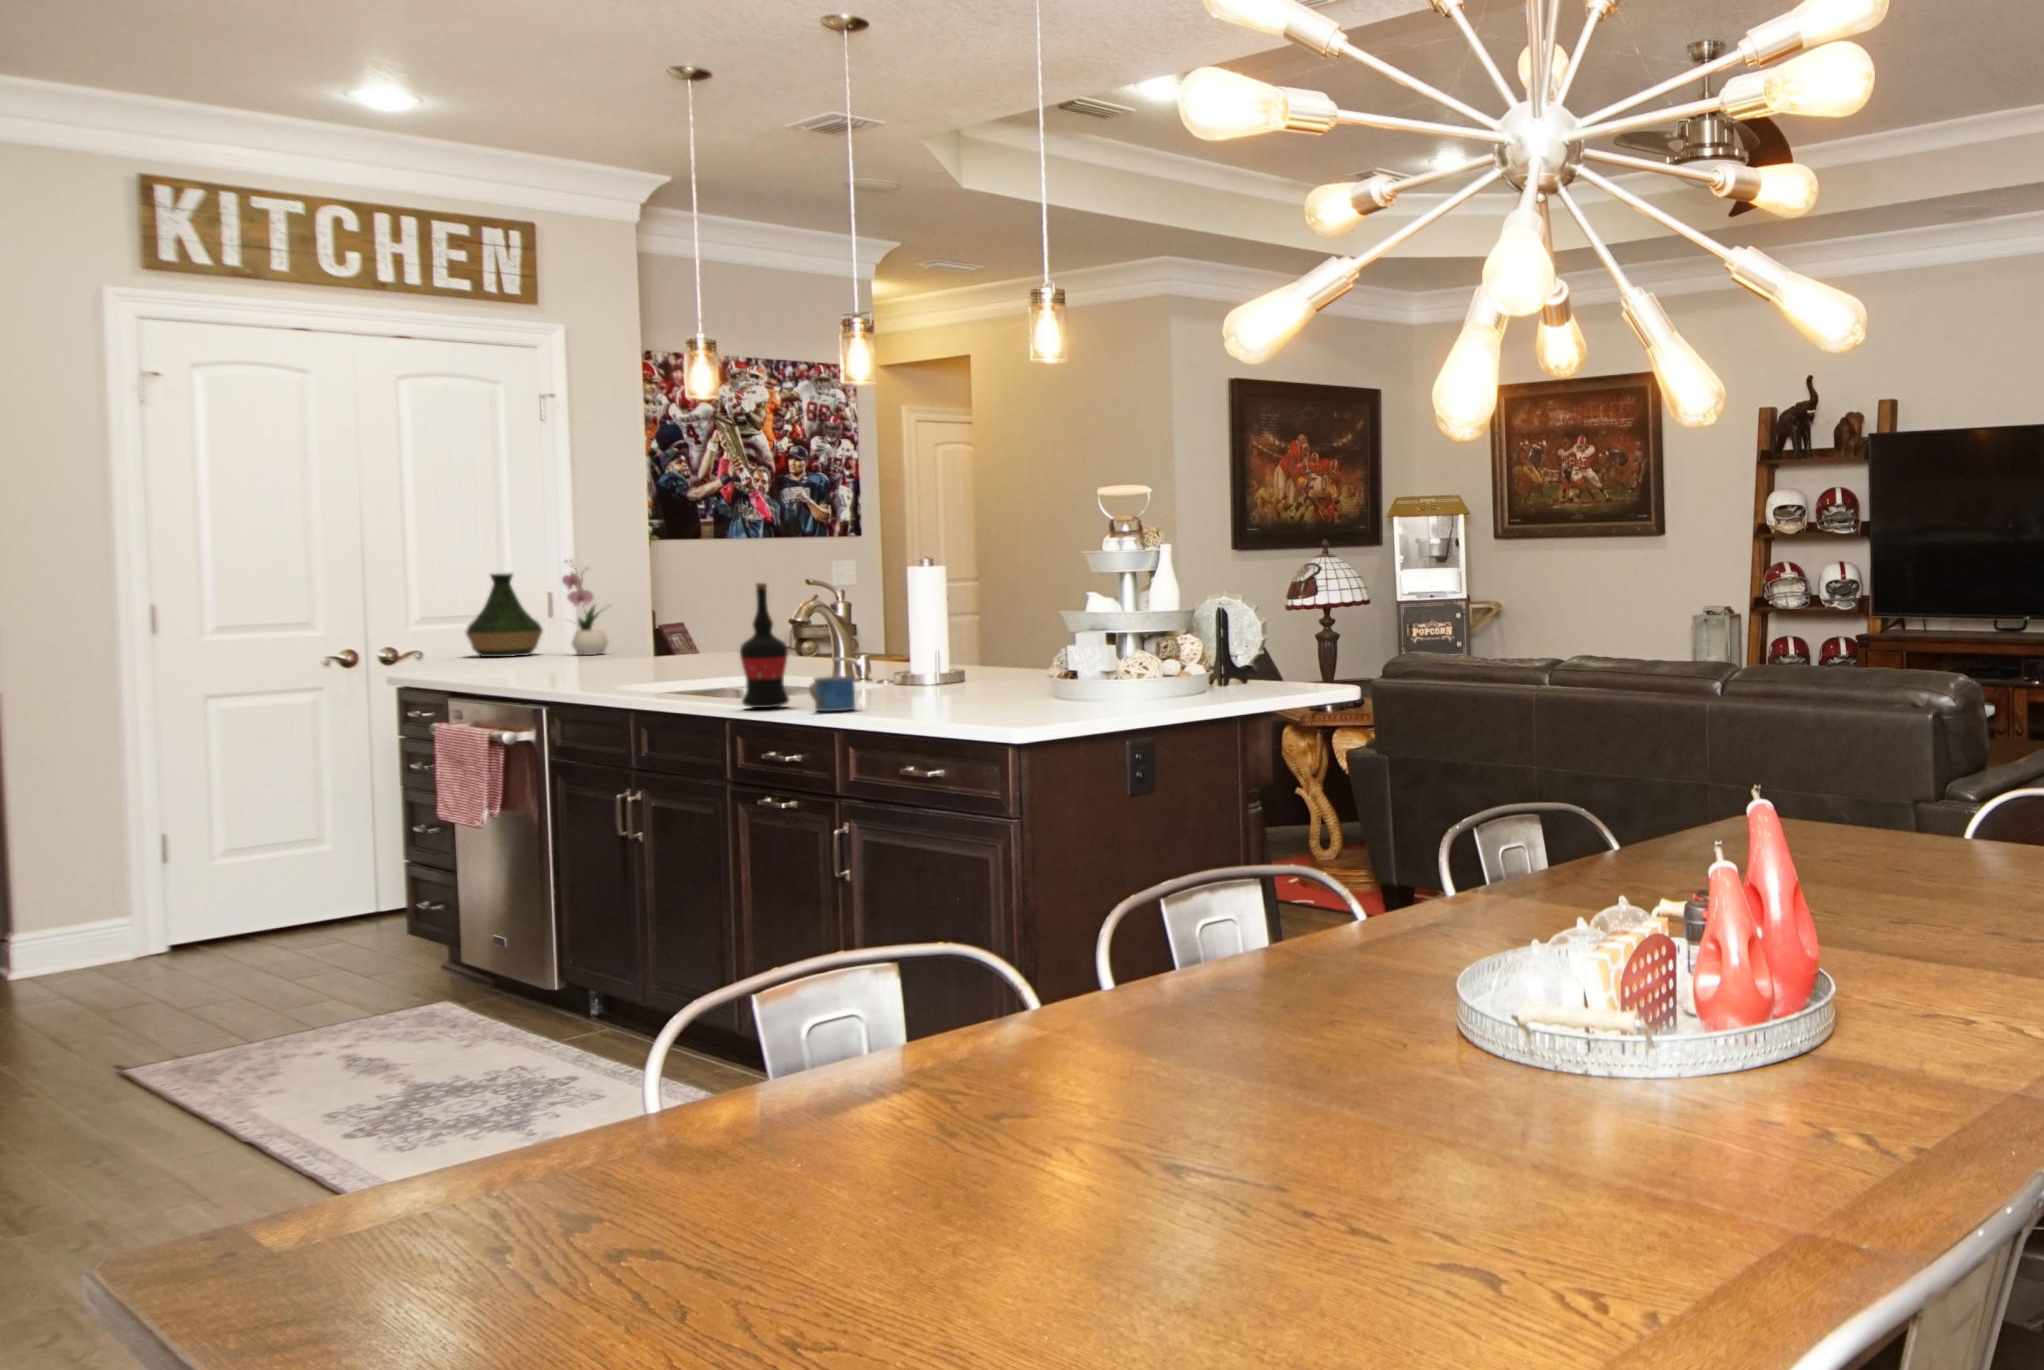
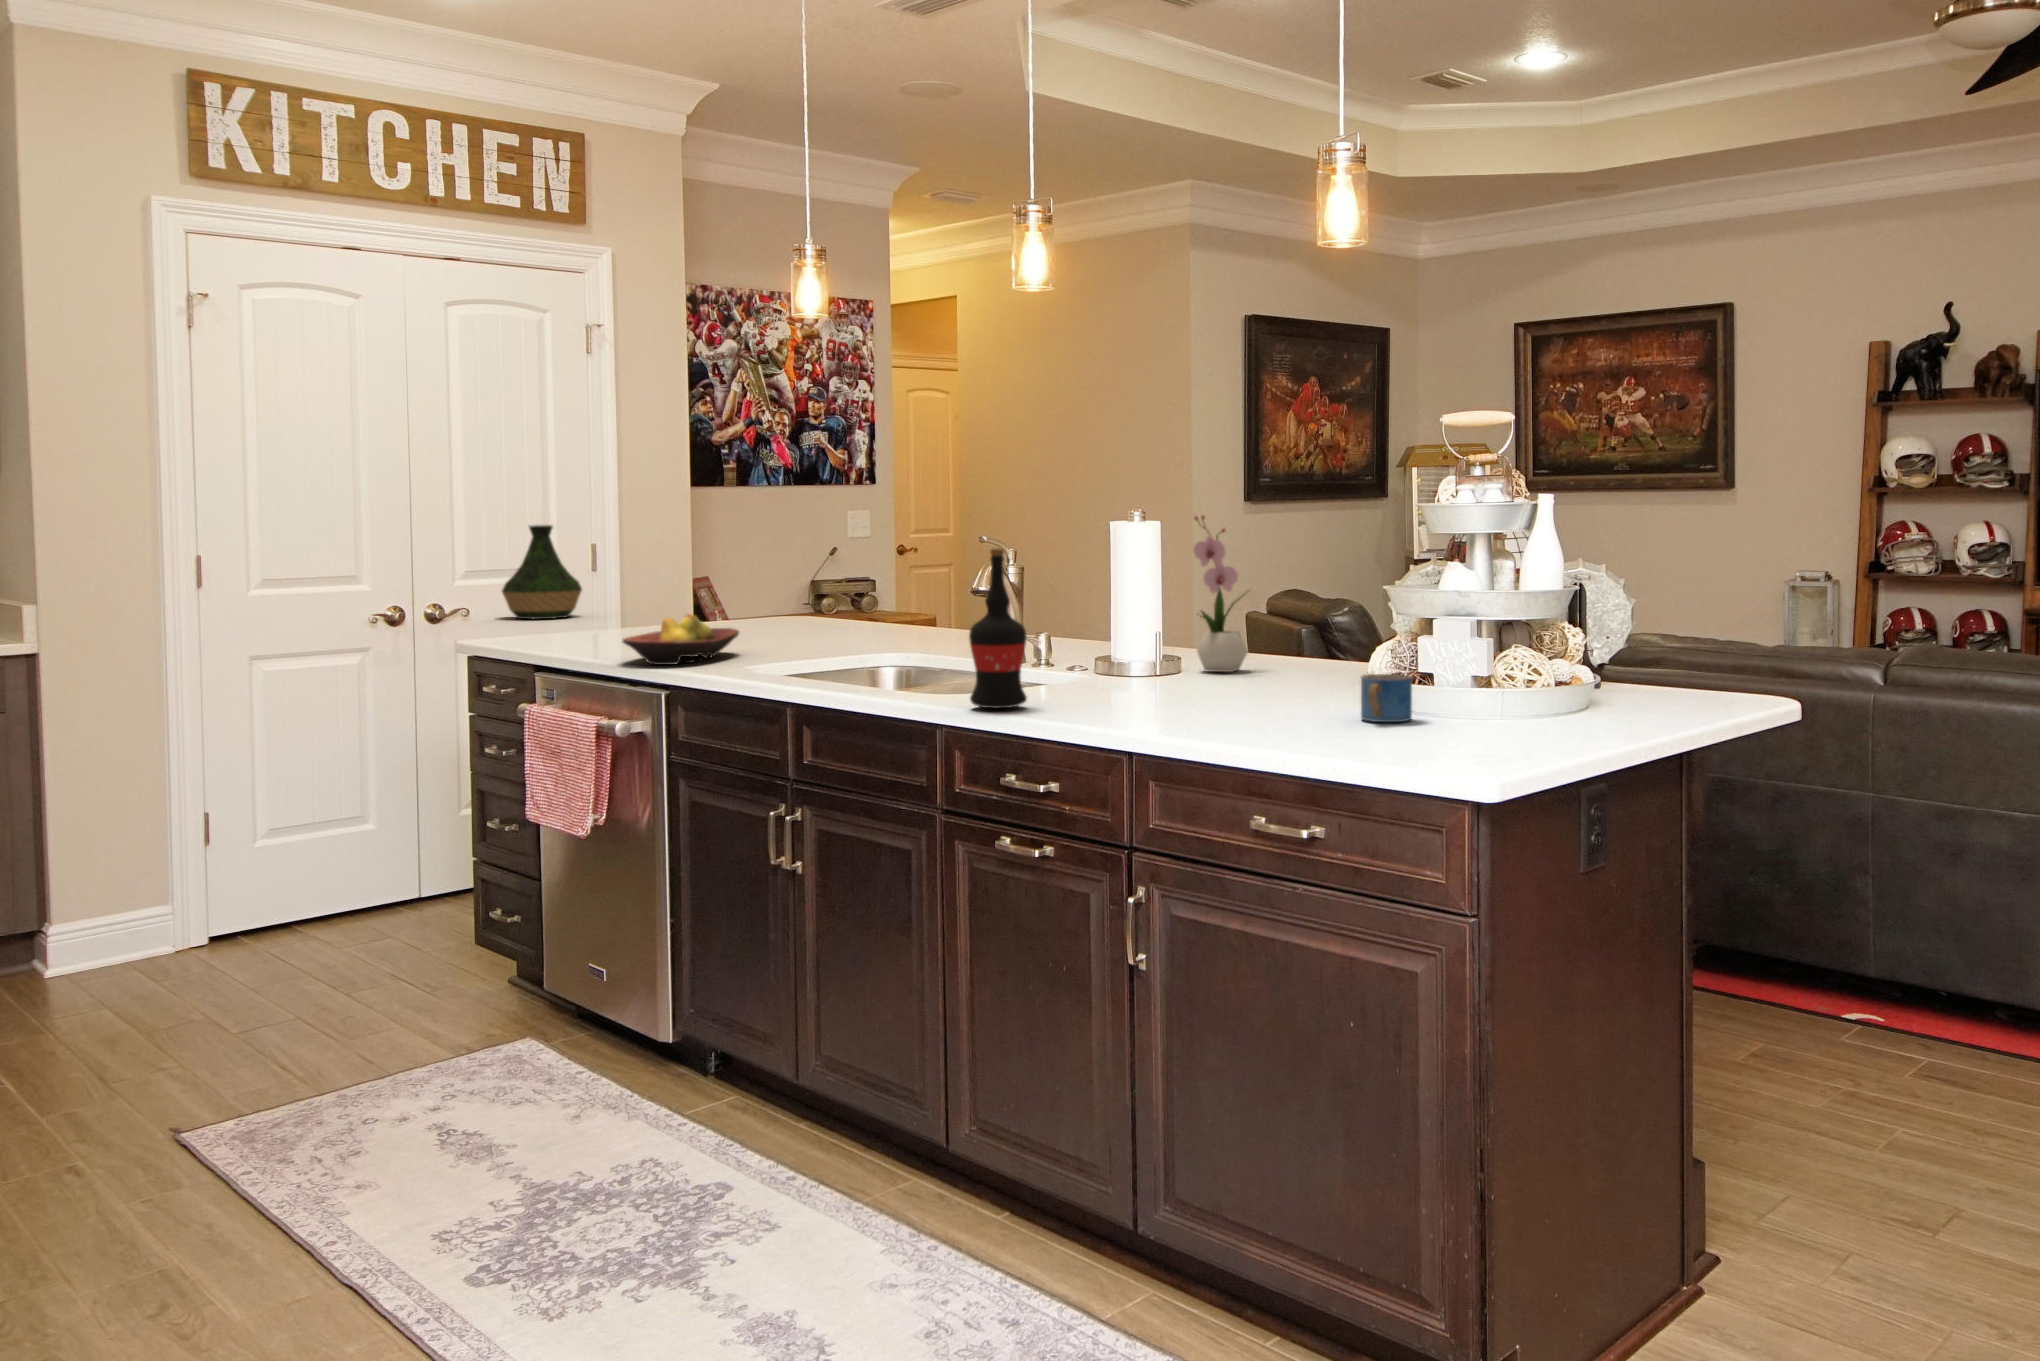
flower arrangement: present [562,568,608,655] -> present [1194,516,1247,672]
fruit bowl: none [512,645,629,686] -> present [623,614,739,665]
mug: present [809,676,855,711] -> present [1361,674,1412,722]

